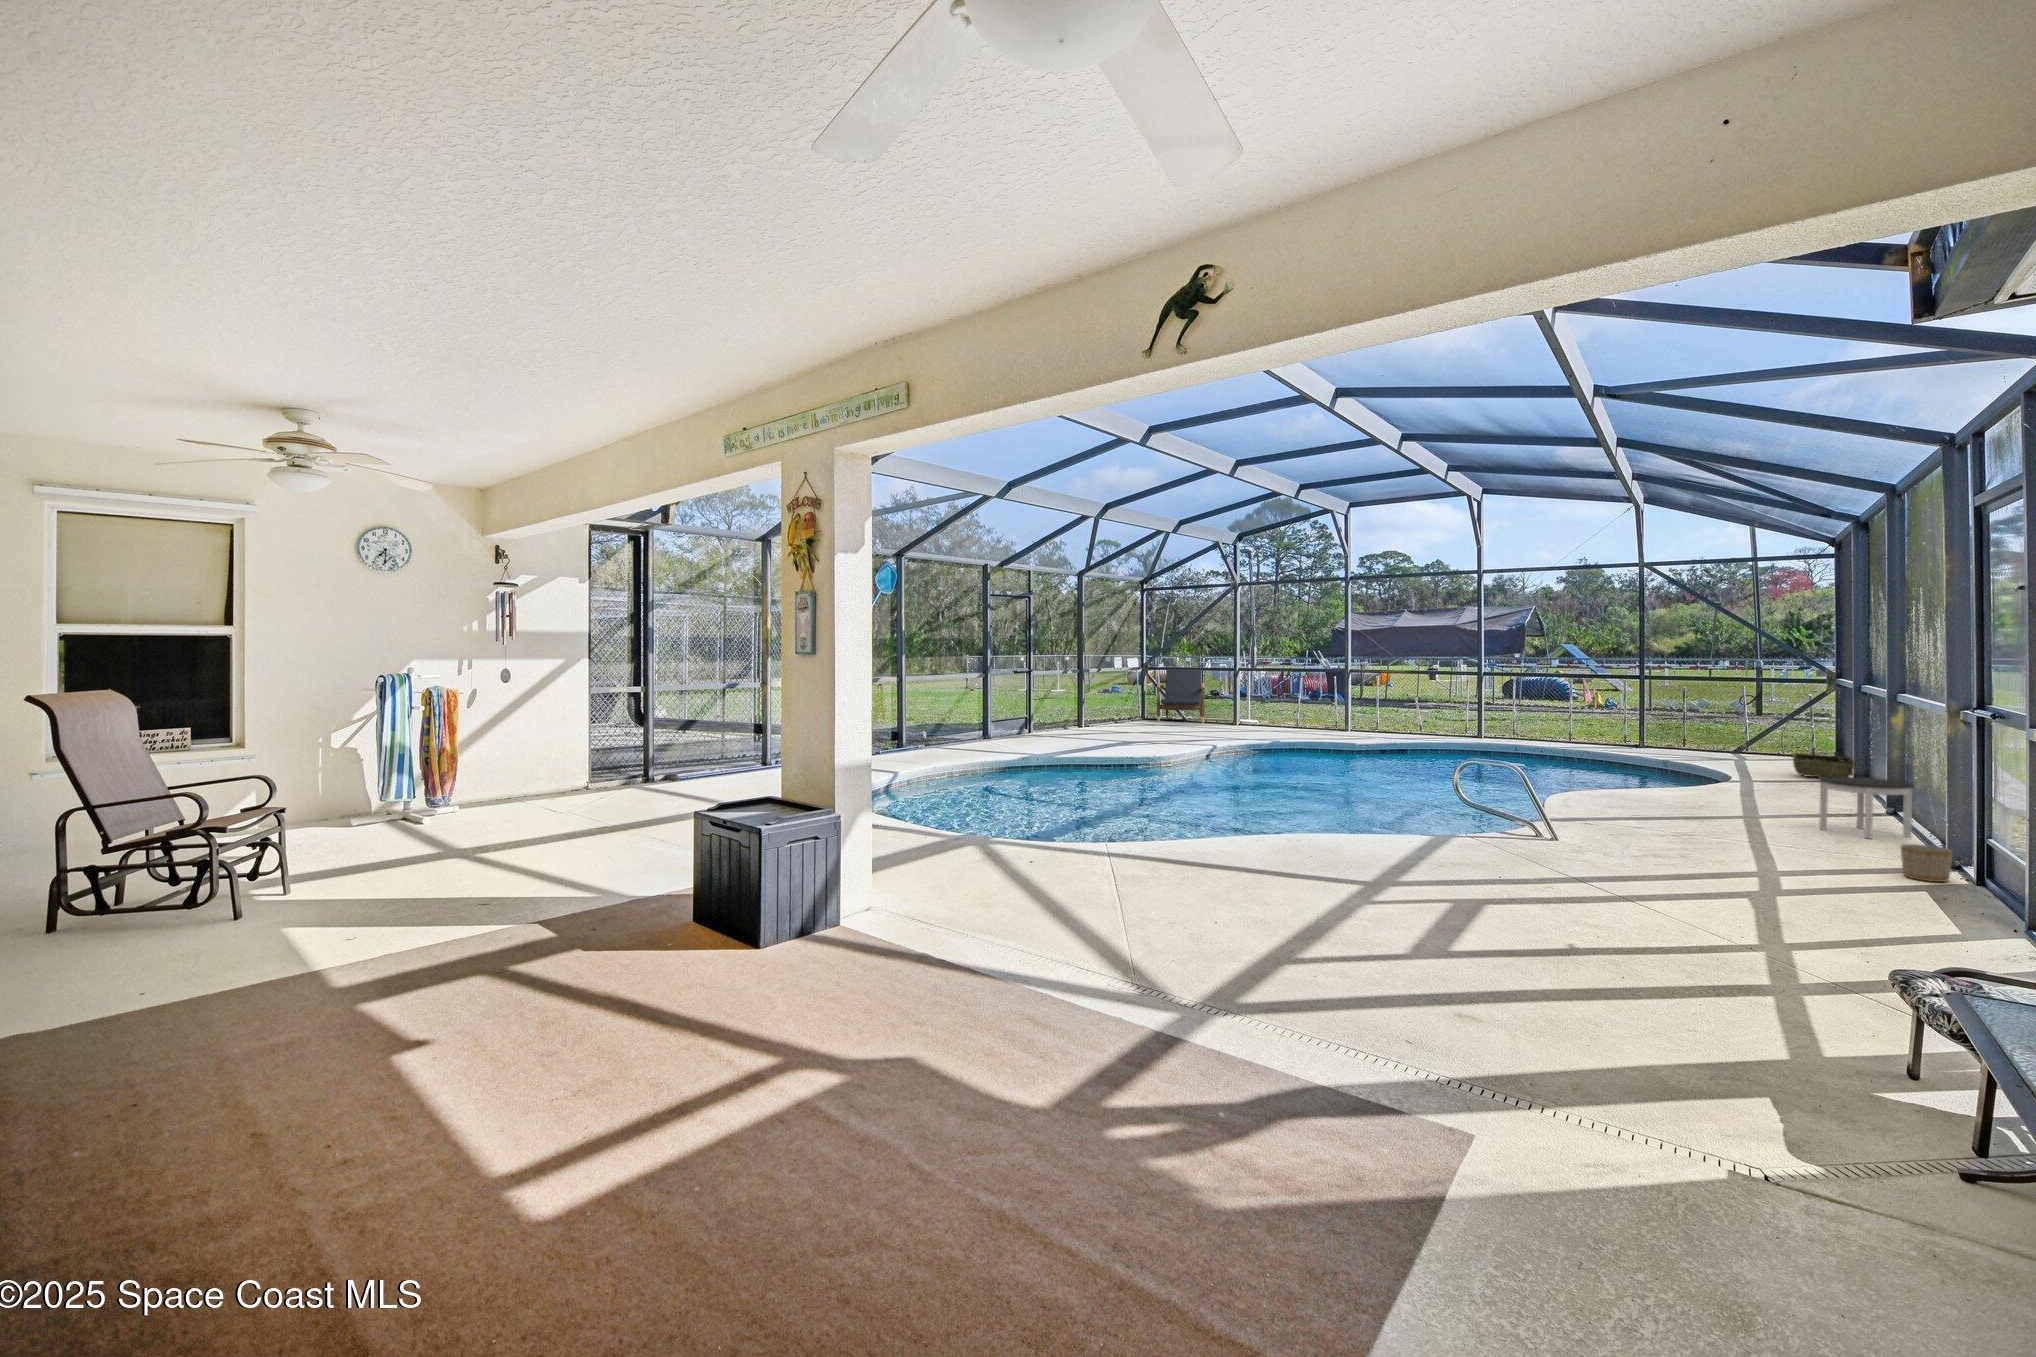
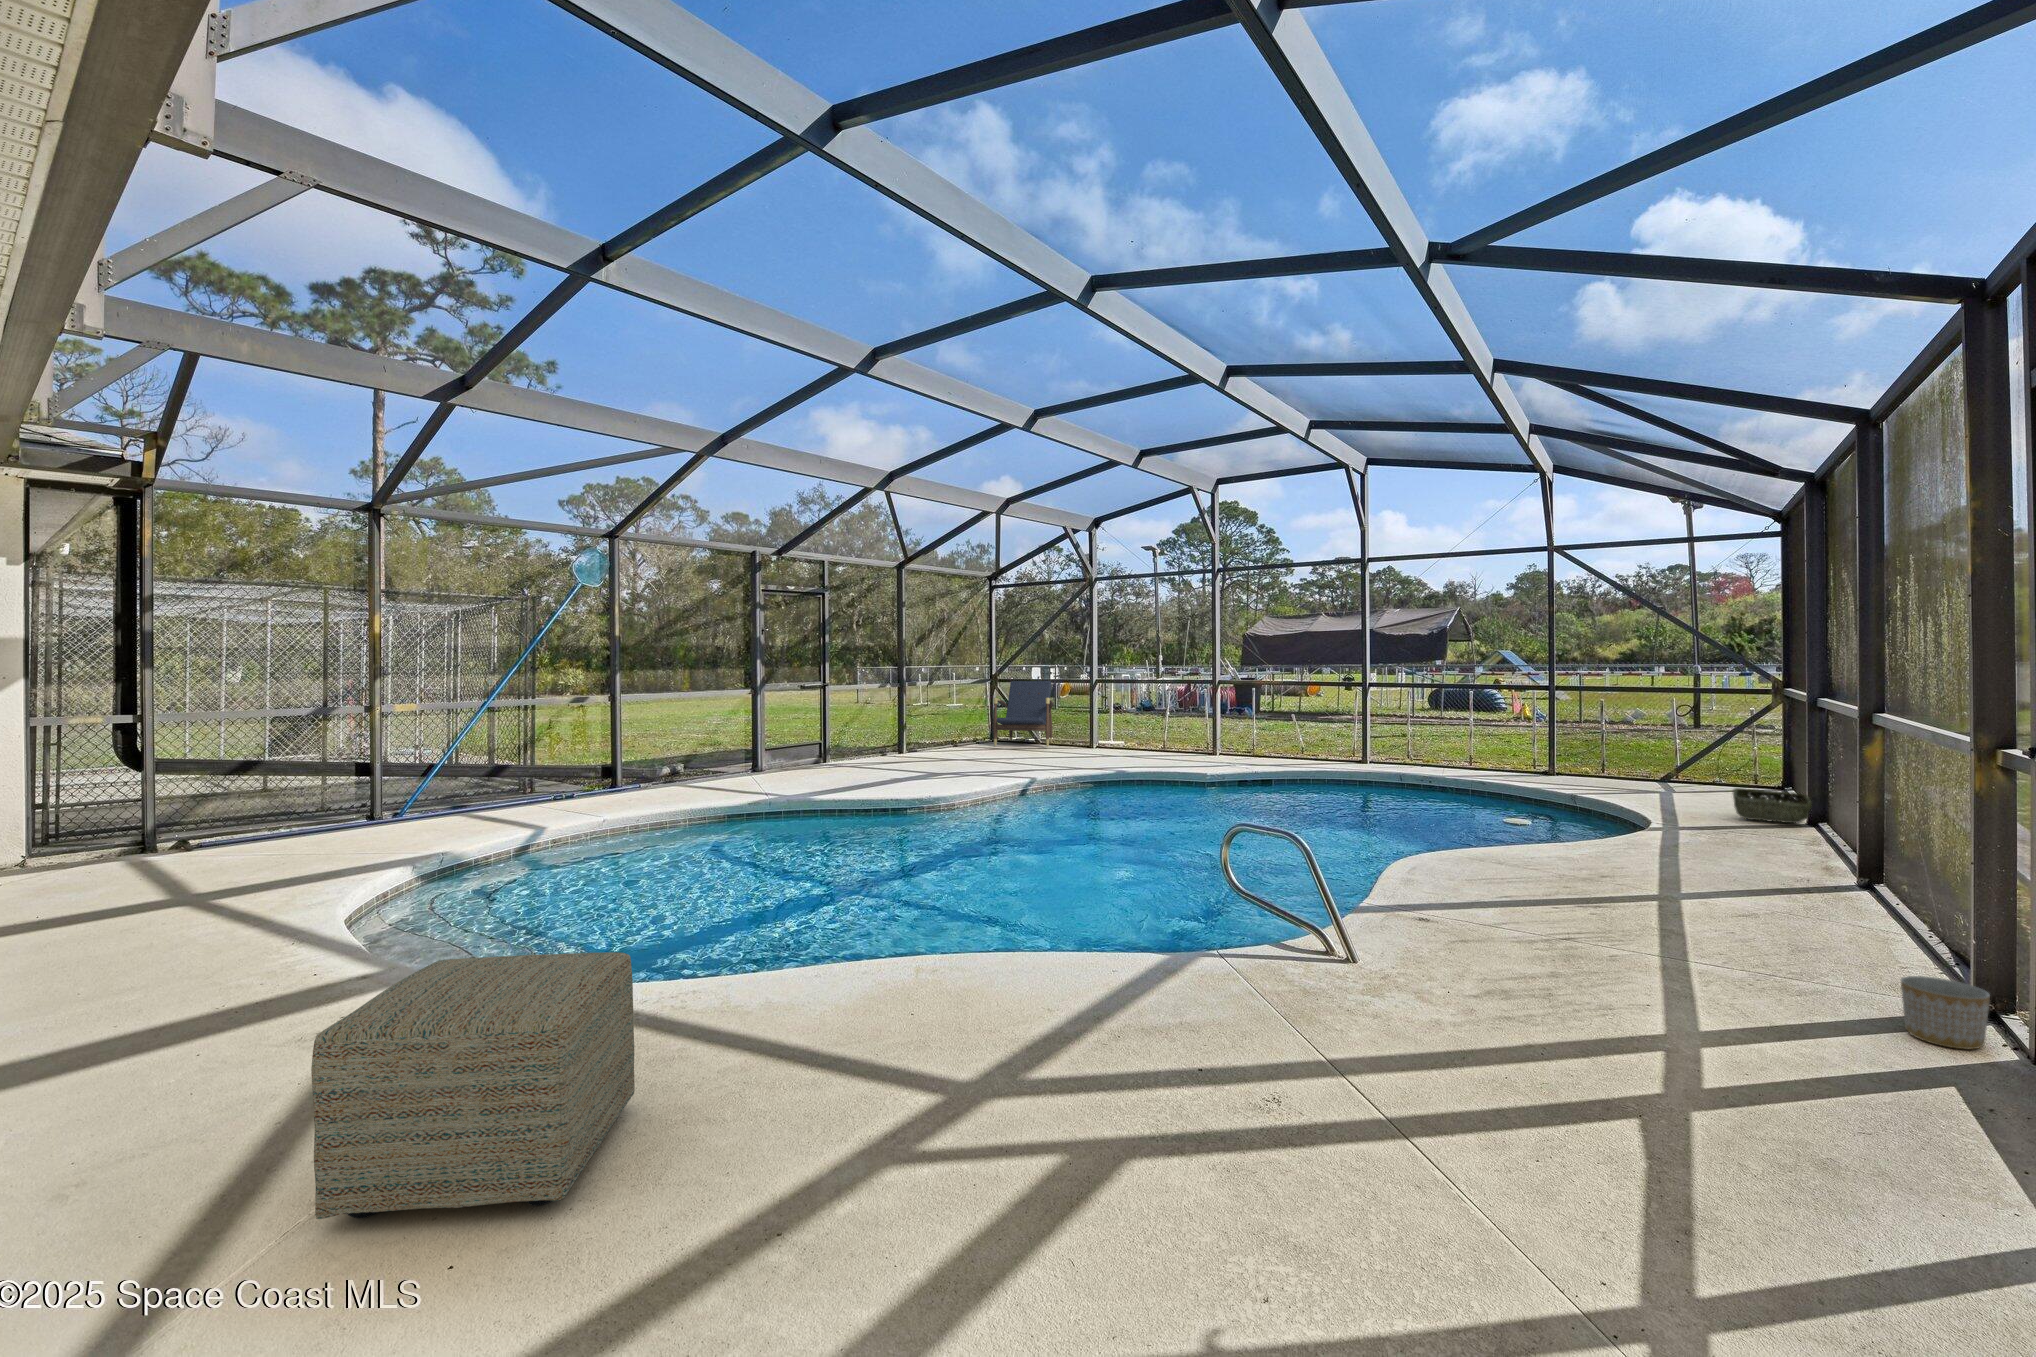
round table: present [1819,777,1914,839] -> none [1765,838,1905,940]
ottoman: none [1096,809,1221,918] -> present [311,952,635,1219]

